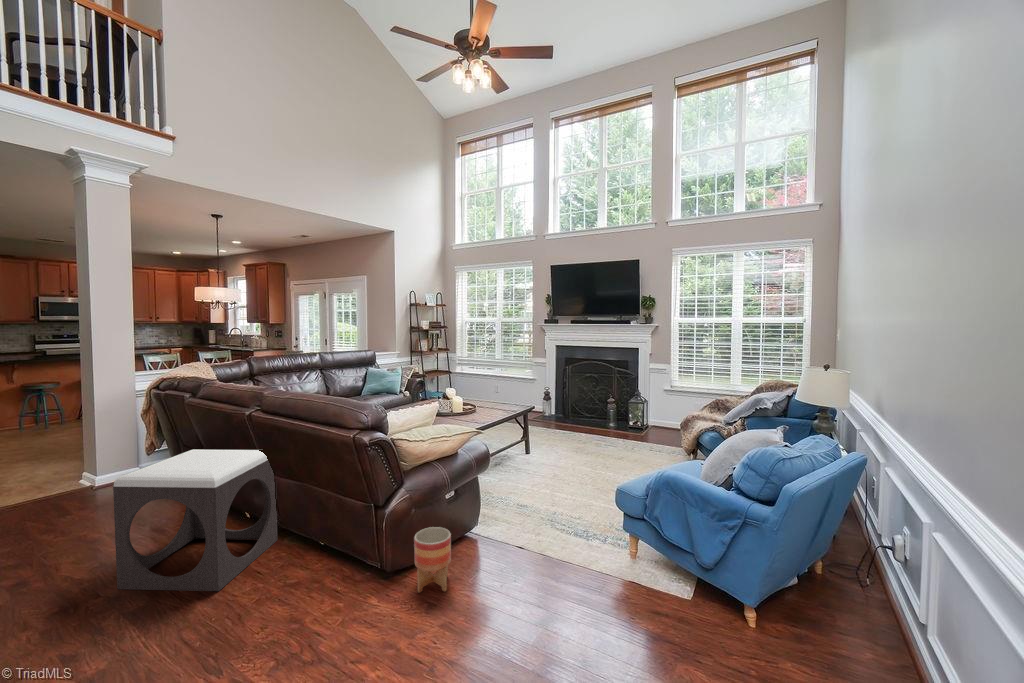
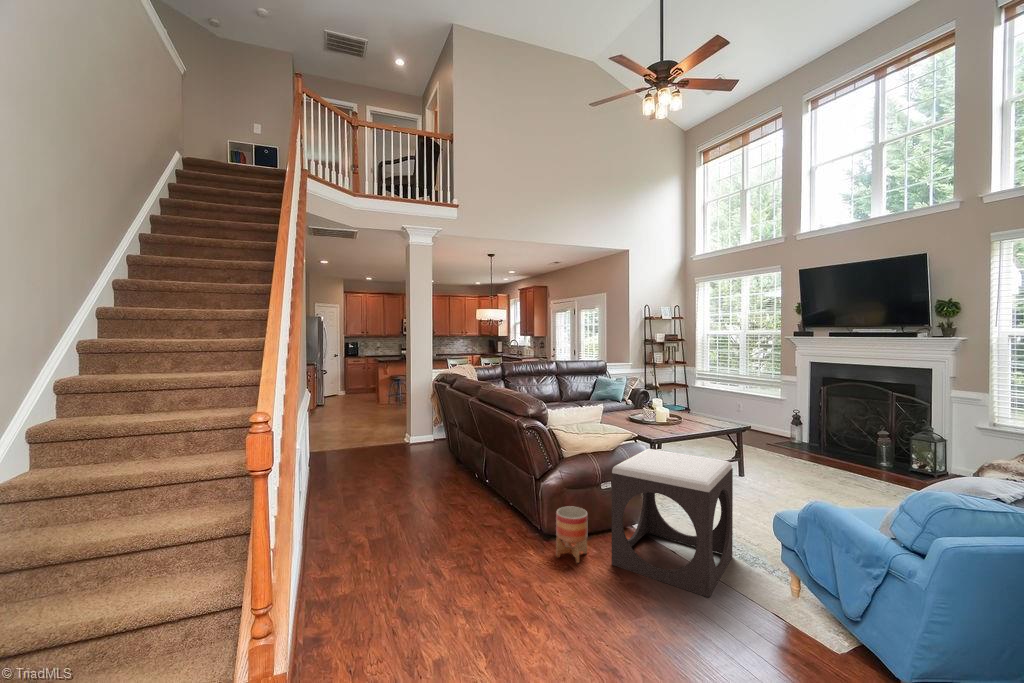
footstool: present [113,449,278,591] -> present [612,449,733,597]

